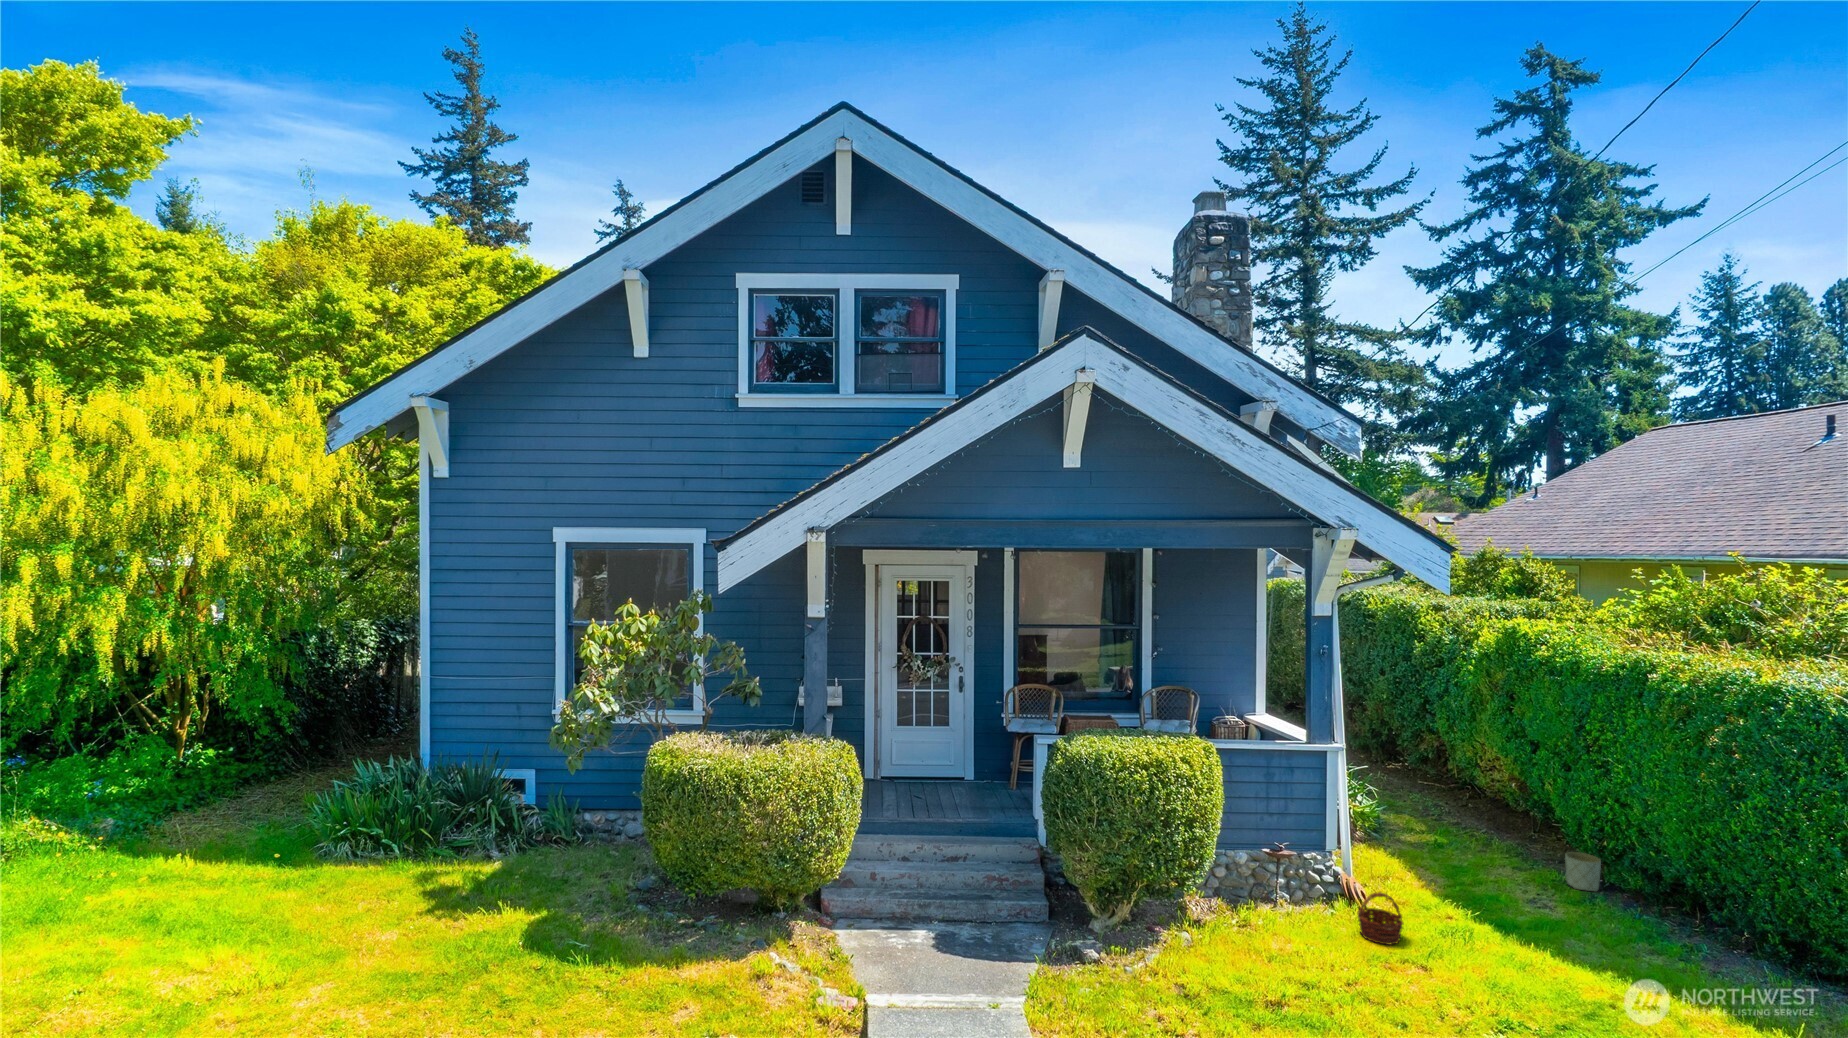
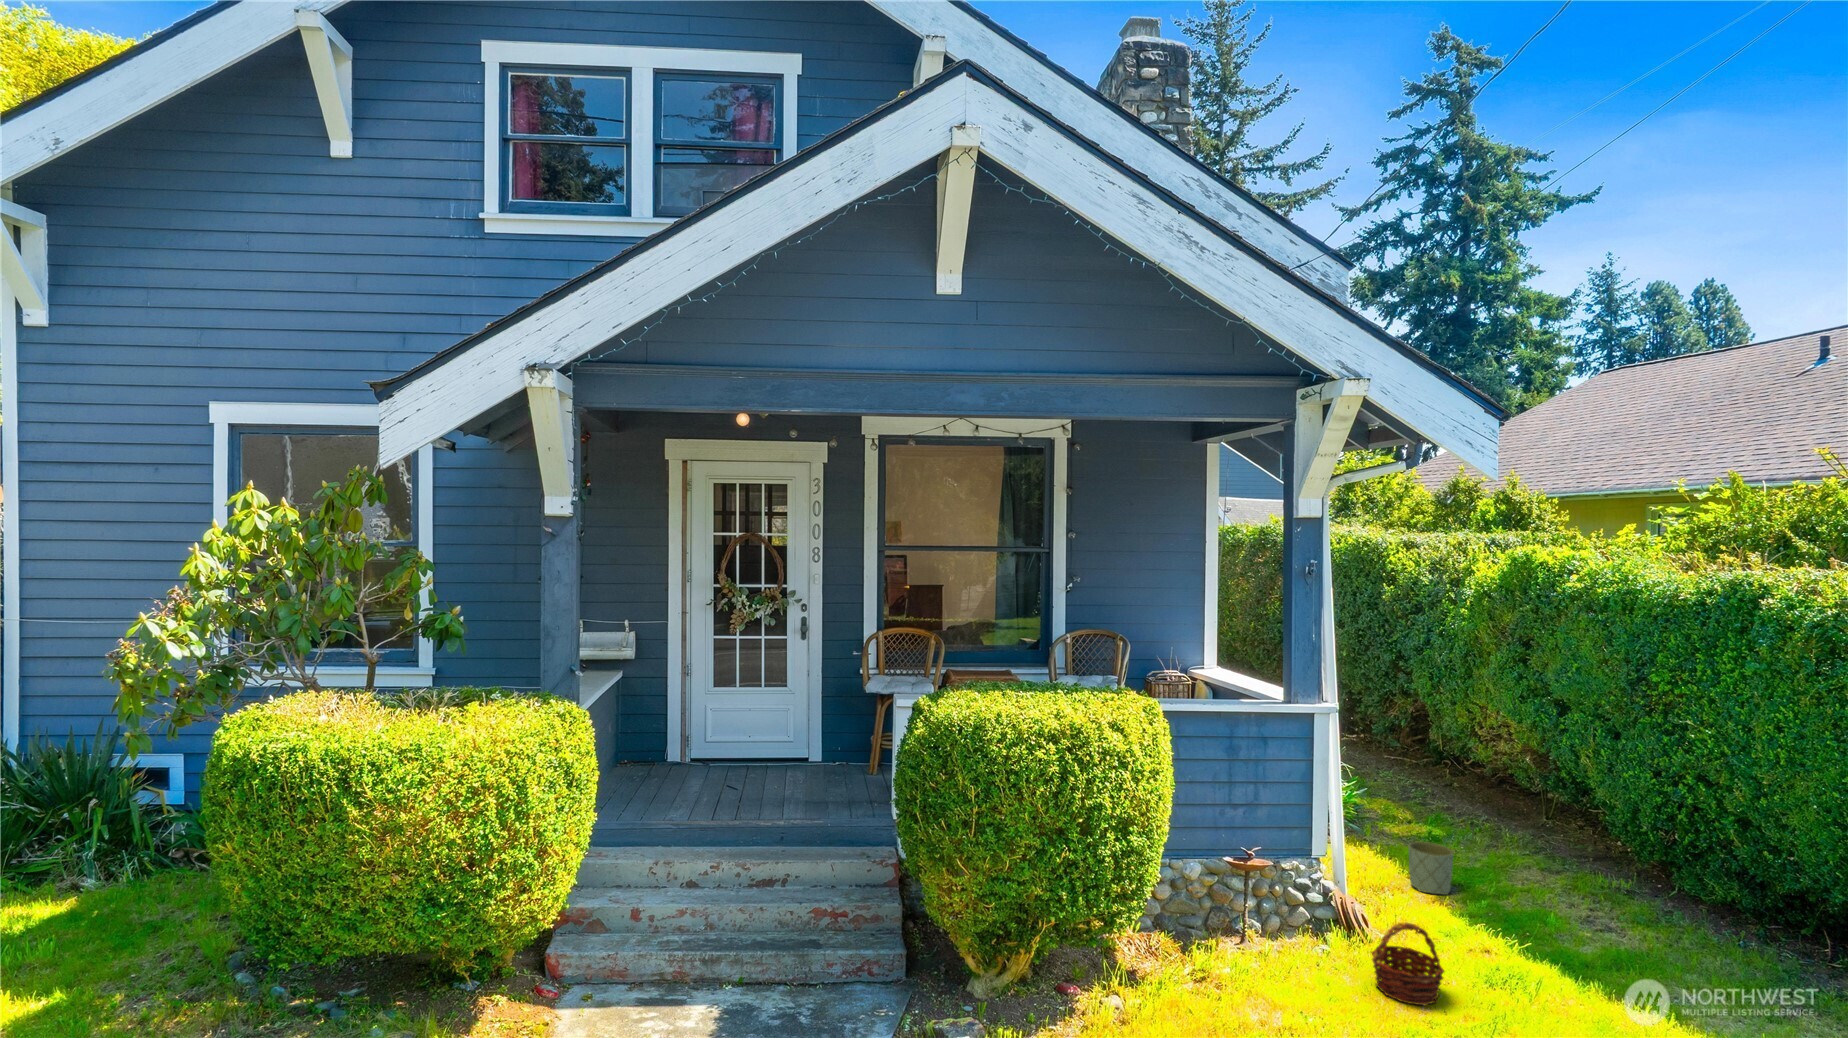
planter: present [1565,852,1601,891] -> present [1408,842,1453,895]

